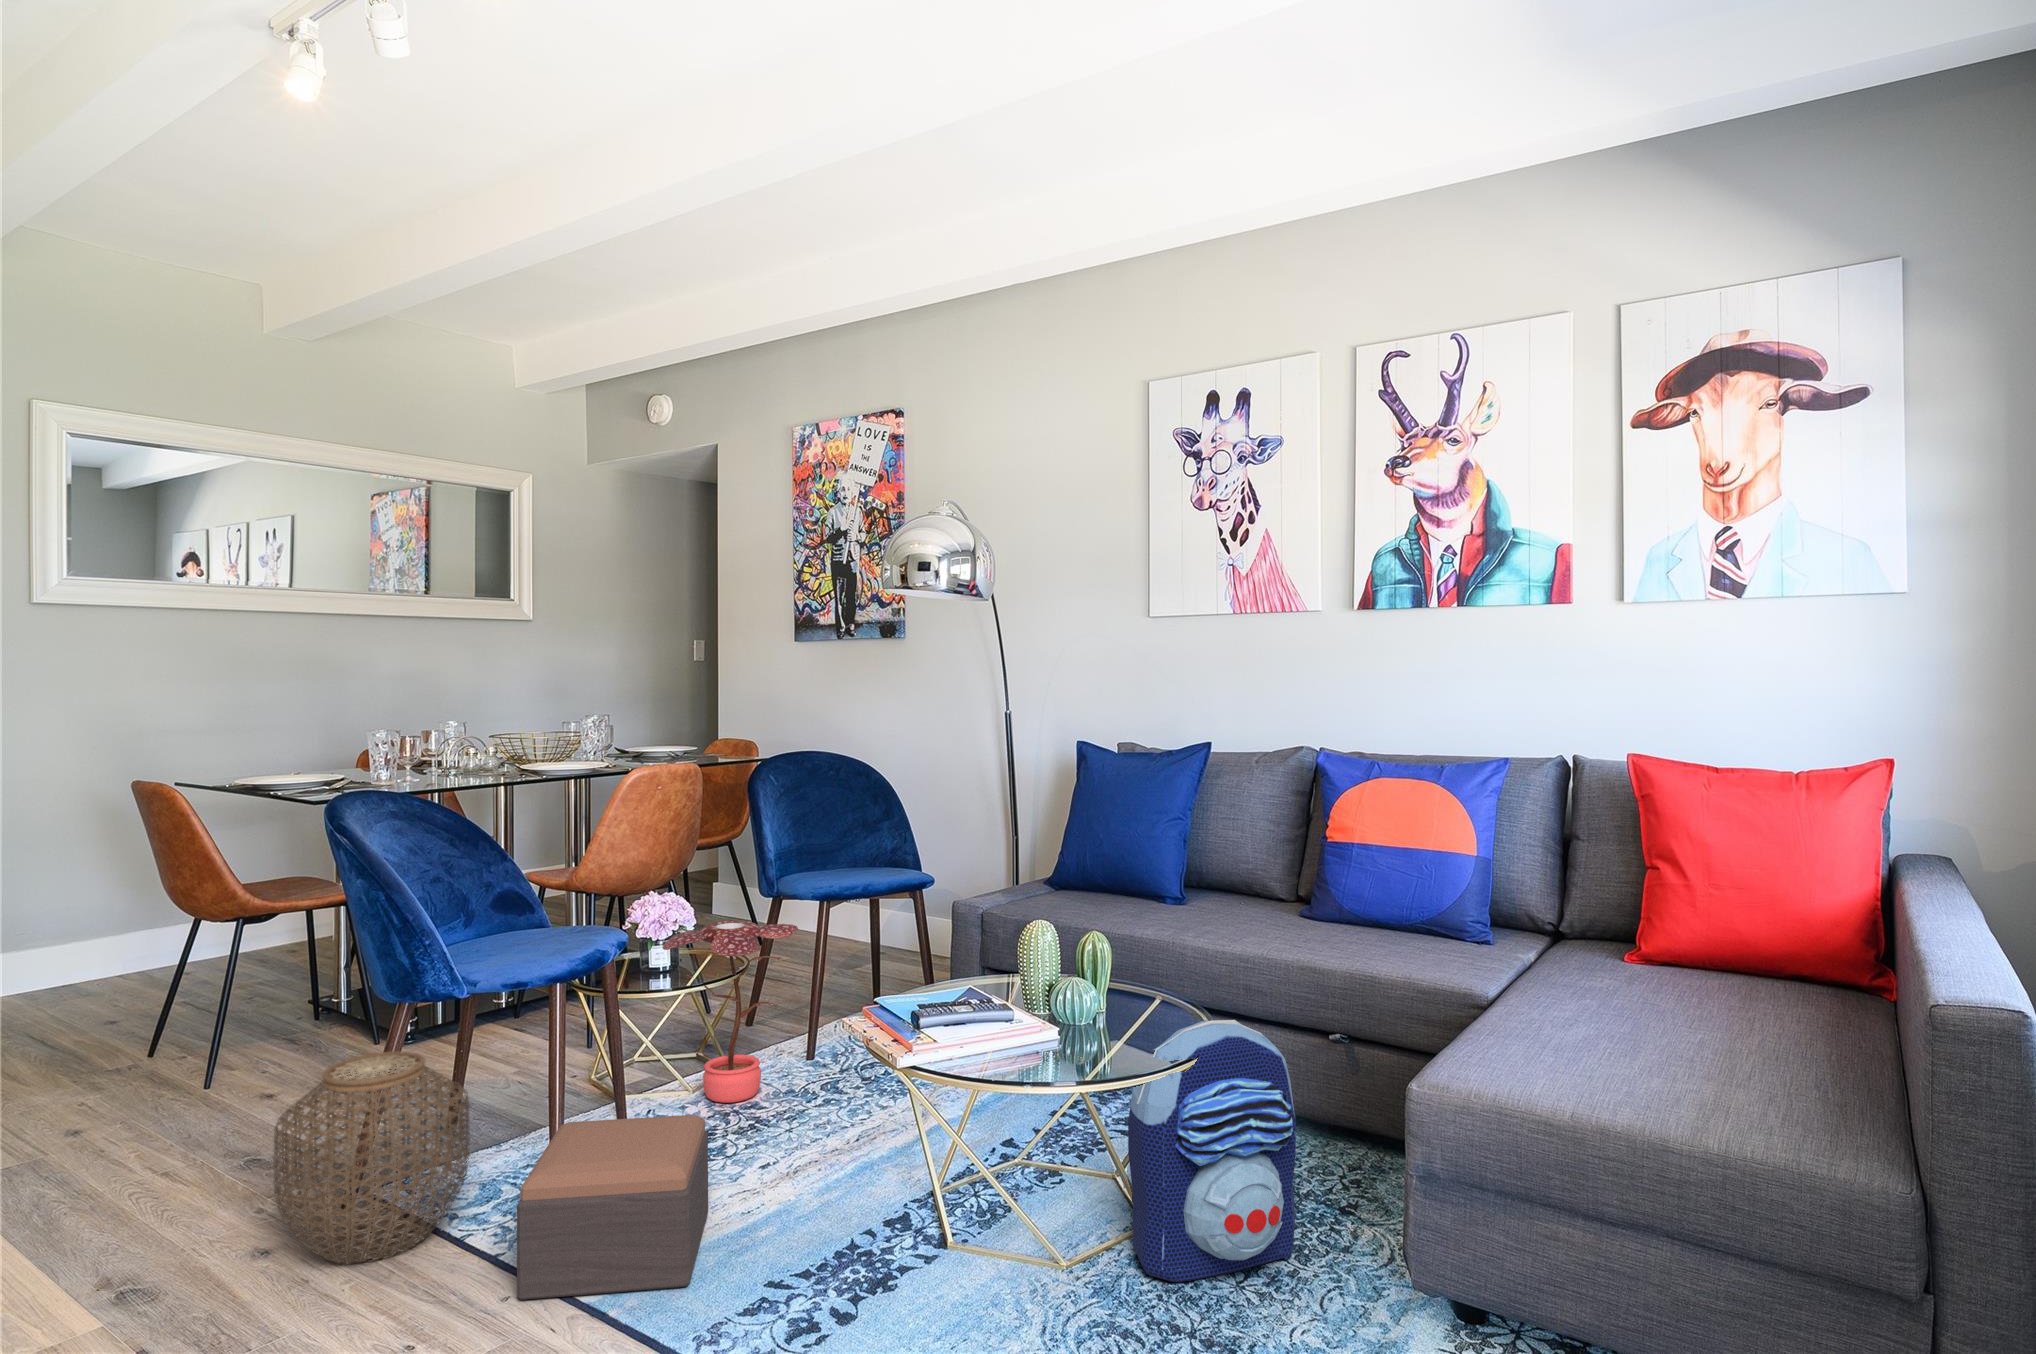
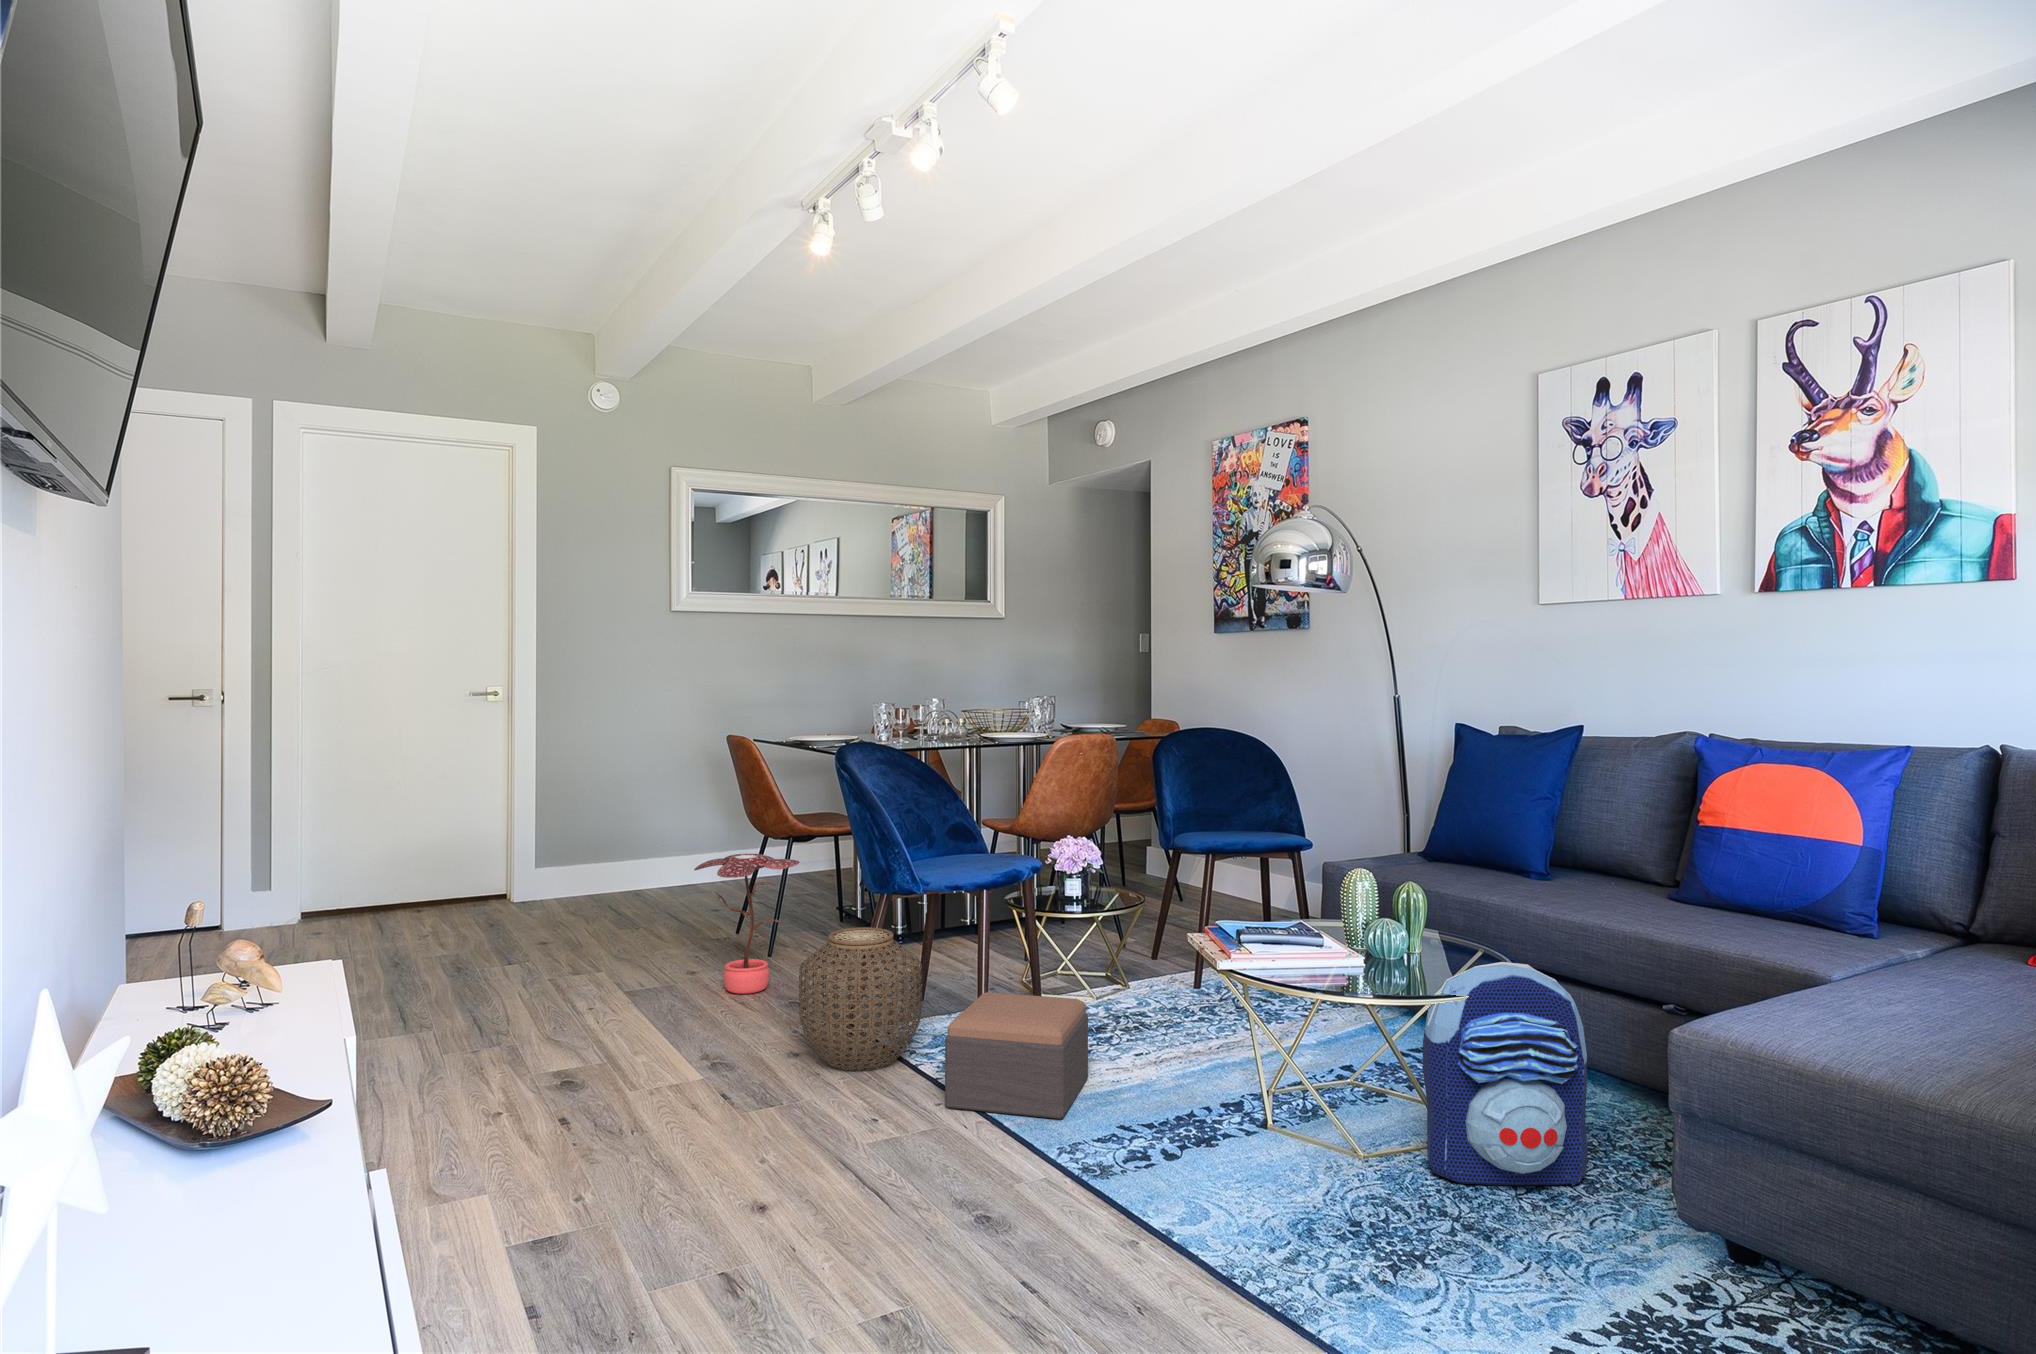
potted plant: present [663,921,798,1103] -> present [694,854,799,994]

